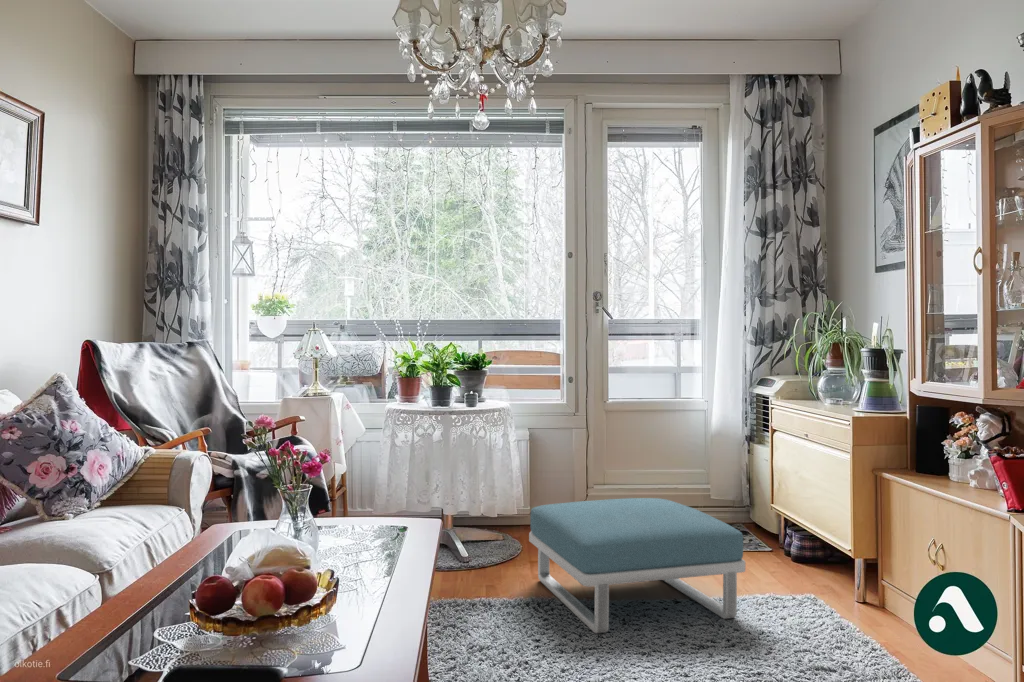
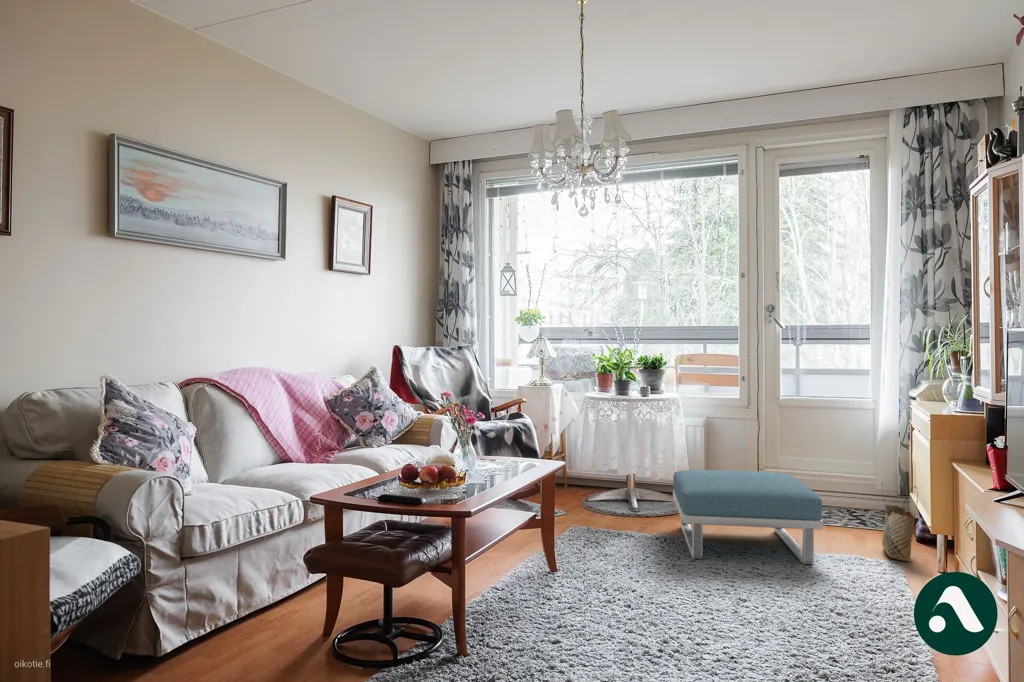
woven basket: none [776,502,825,595] -> present [882,493,915,561]

